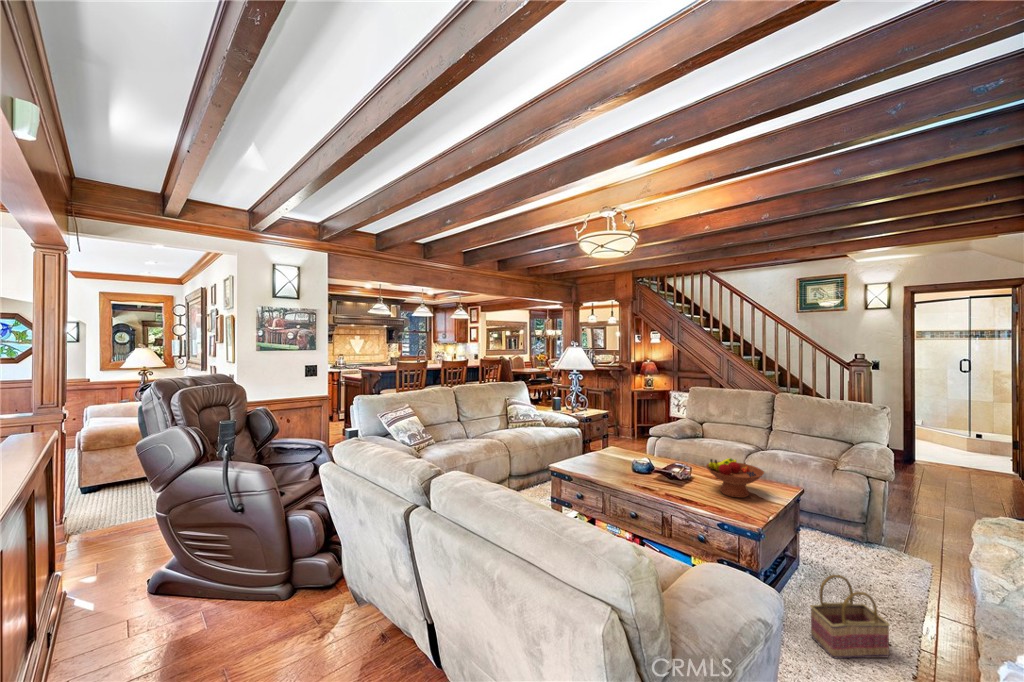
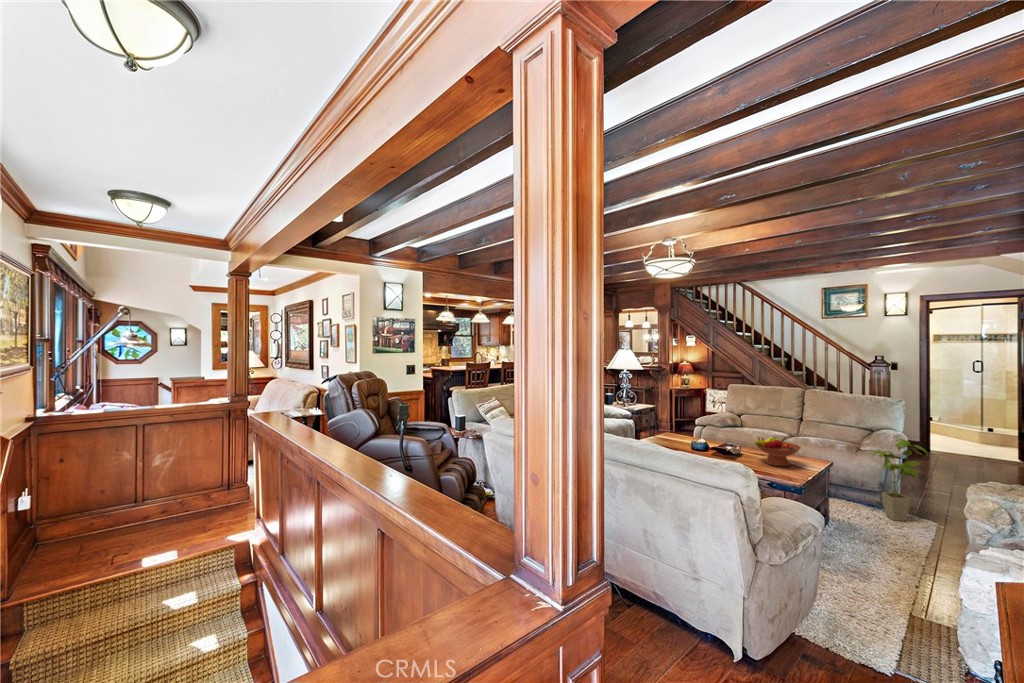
house plant: none [853,459,925,563] -> present [873,439,928,521]
basket: present [810,575,890,658] -> none [839,516,898,573]

